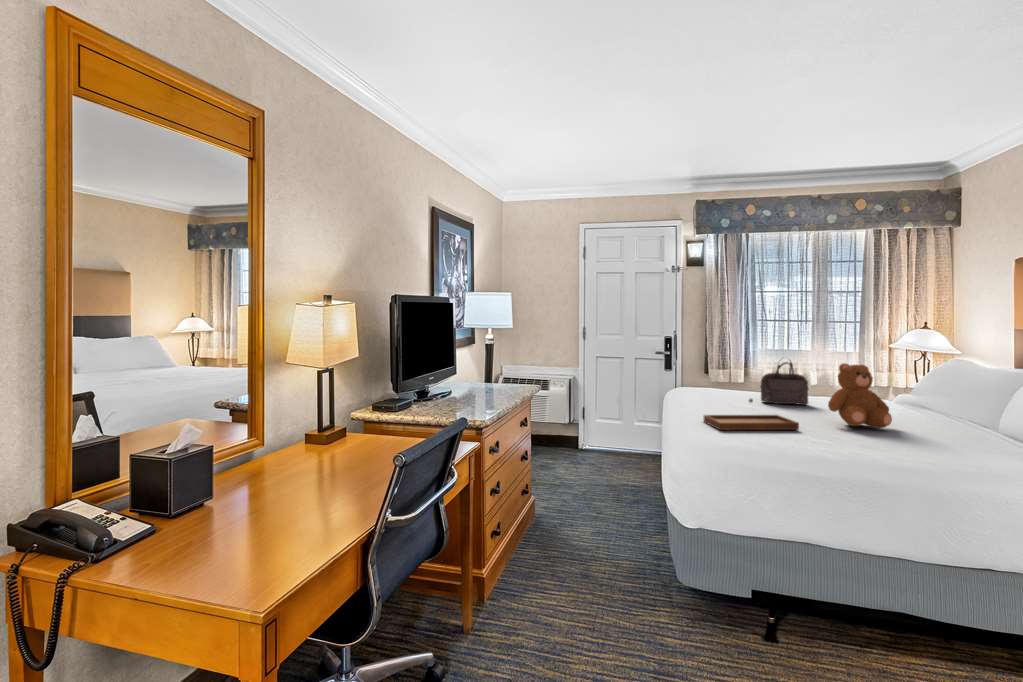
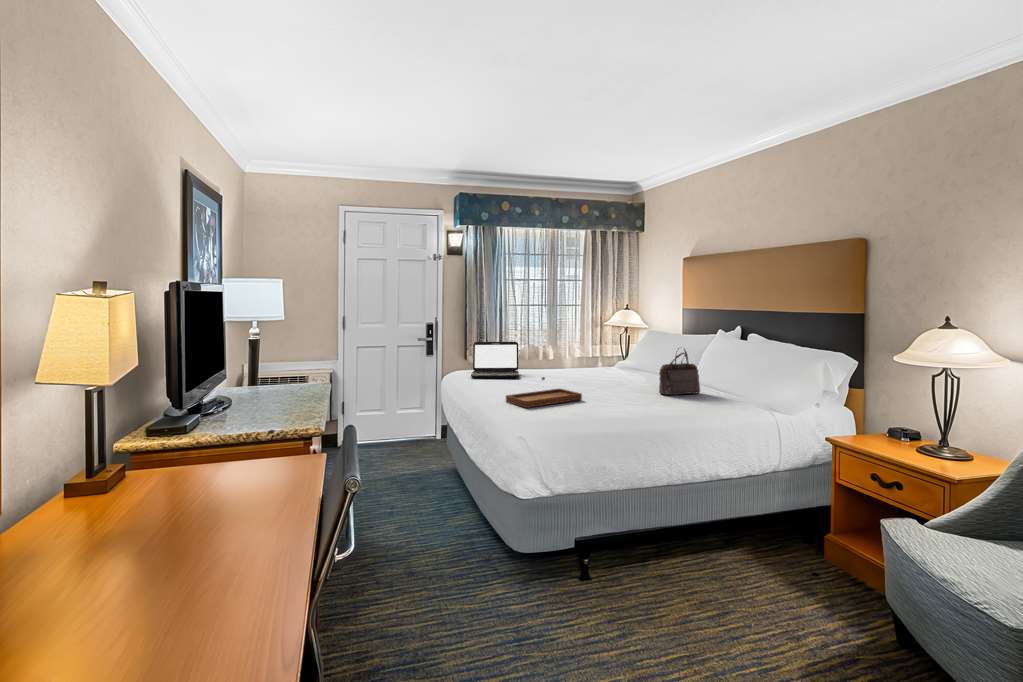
laptop: none [687,358,749,400] -> present [471,342,519,378]
handbag: present [760,361,809,405] -> present [659,349,700,395]
teddy bear: present [828,363,892,428] -> none [595,341,639,392]

